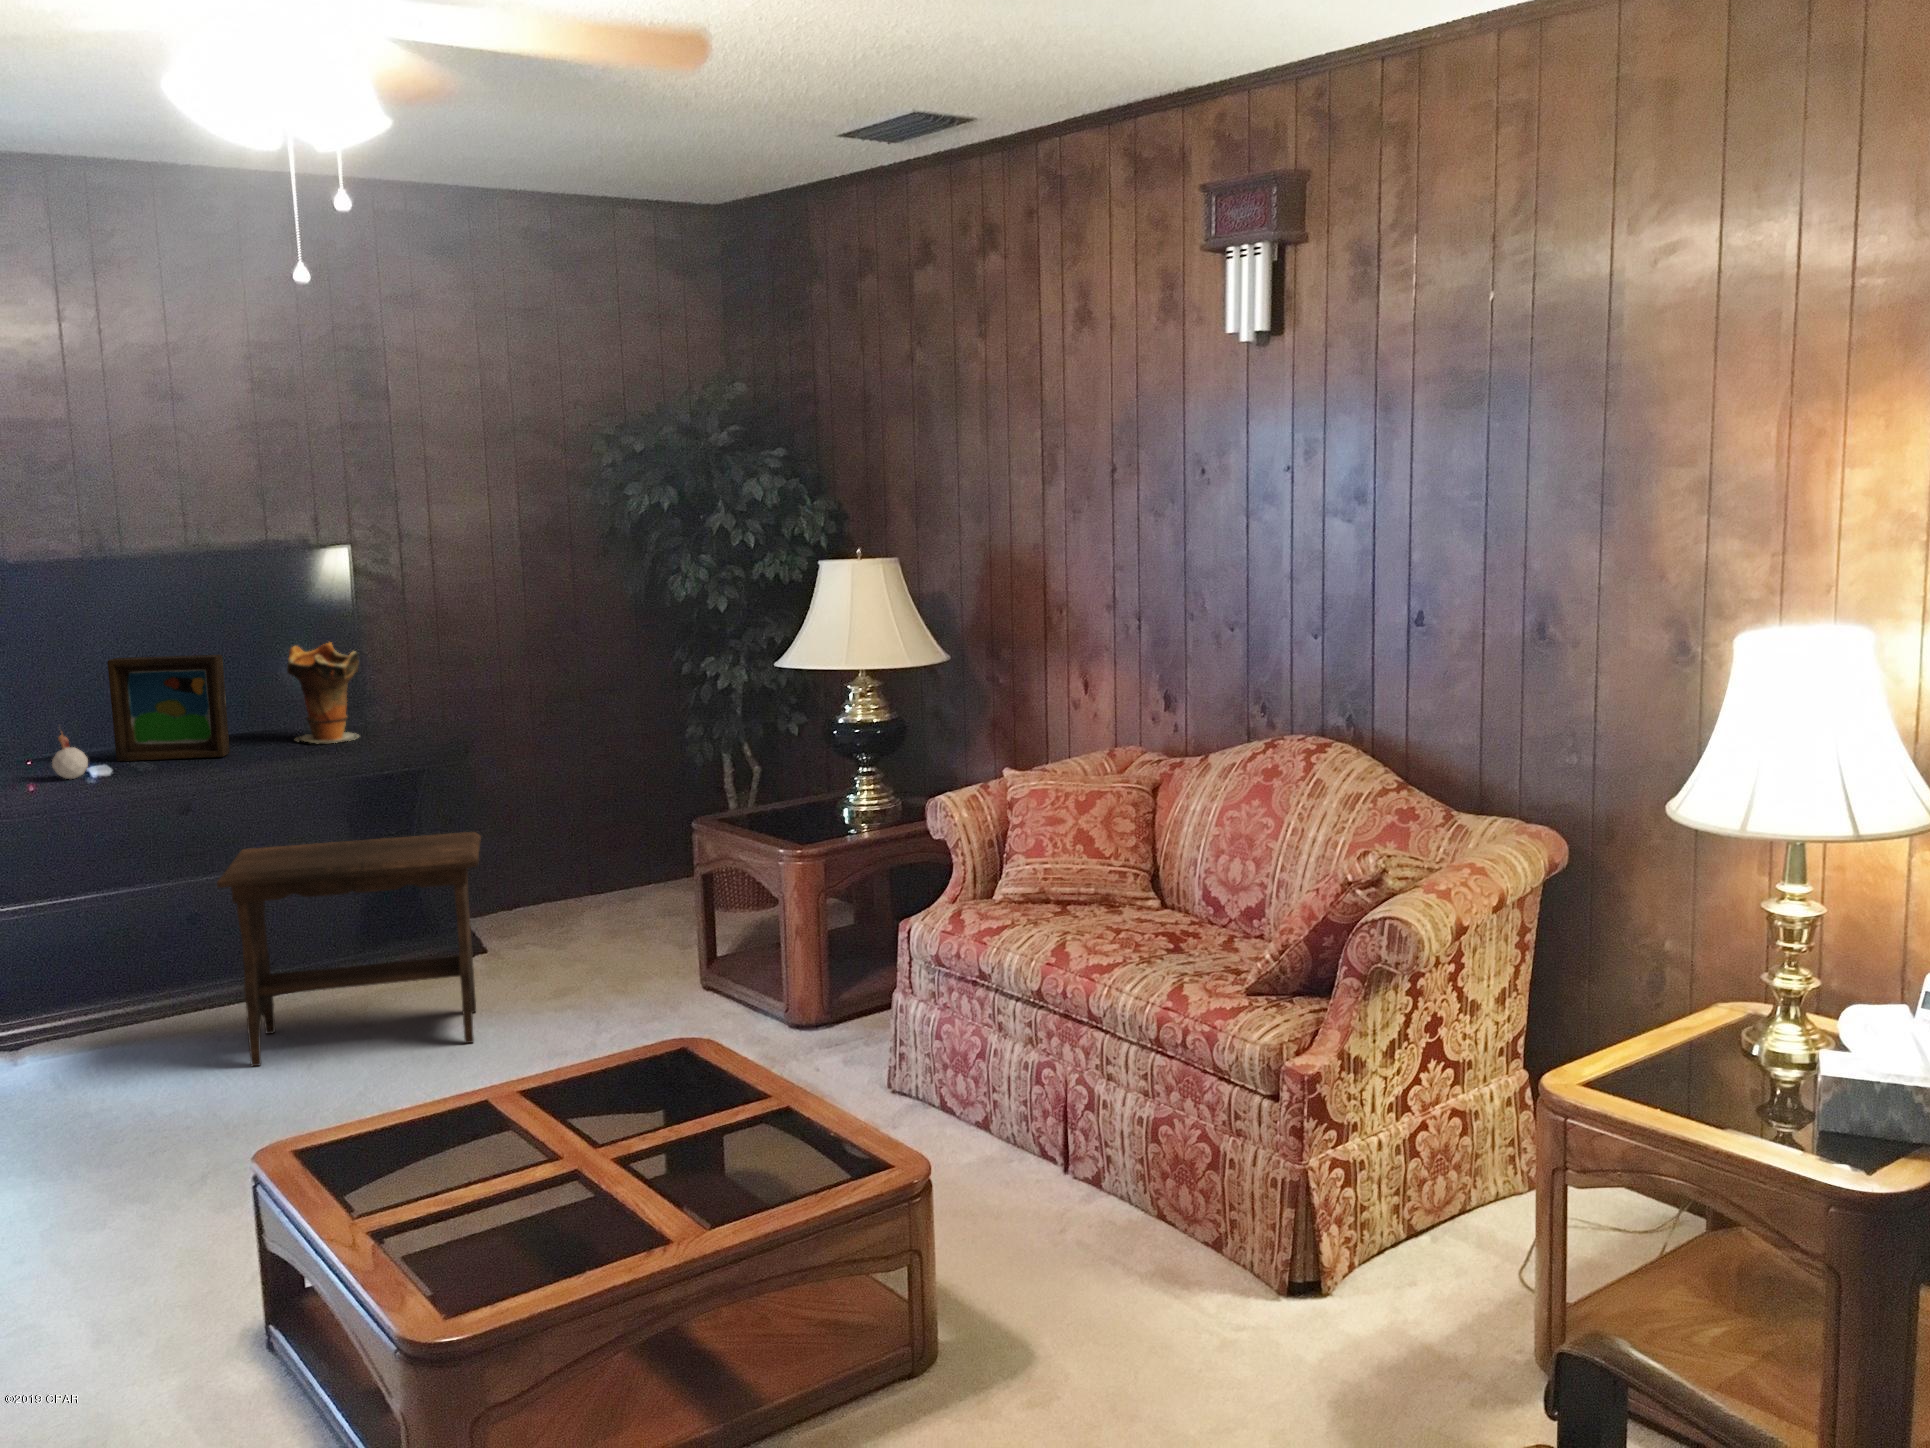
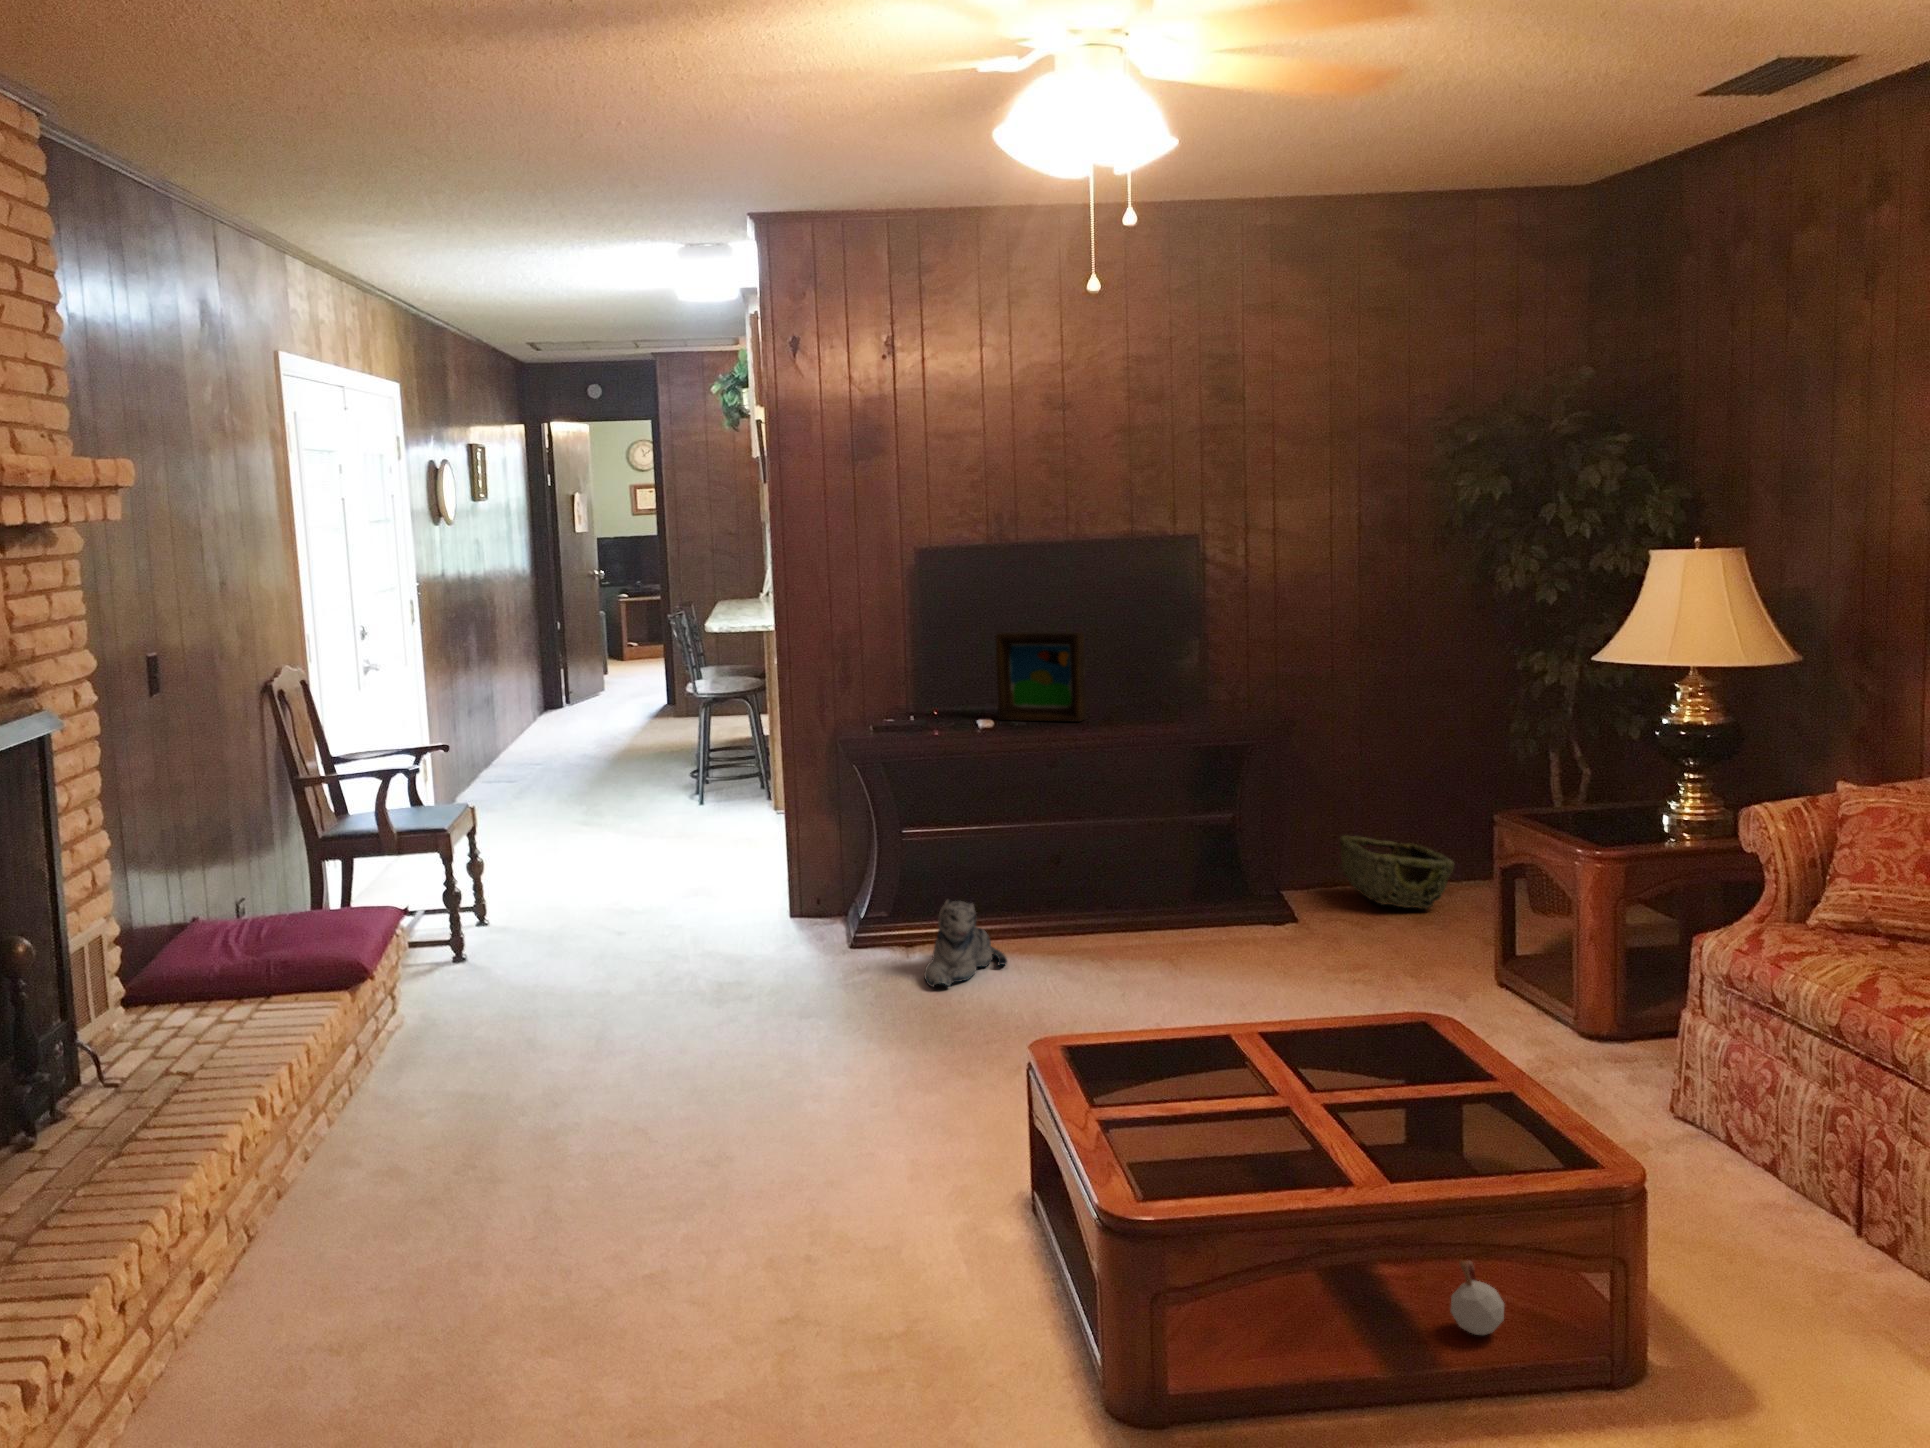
decorative vase: present [287,643,359,743] -> none [1137,624,1199,716]
candle: present [52,732,88,779] -> present [1451,1261,1504,1335]
footstool: present [217,832,481,1066] -> none [1056,802,1288,1001]
woven basket: none [517,853,638,923] -> present [1340,835,1454,909]
plush toy: none [45,981,153,1091] -> present [924,899,1007,987]

